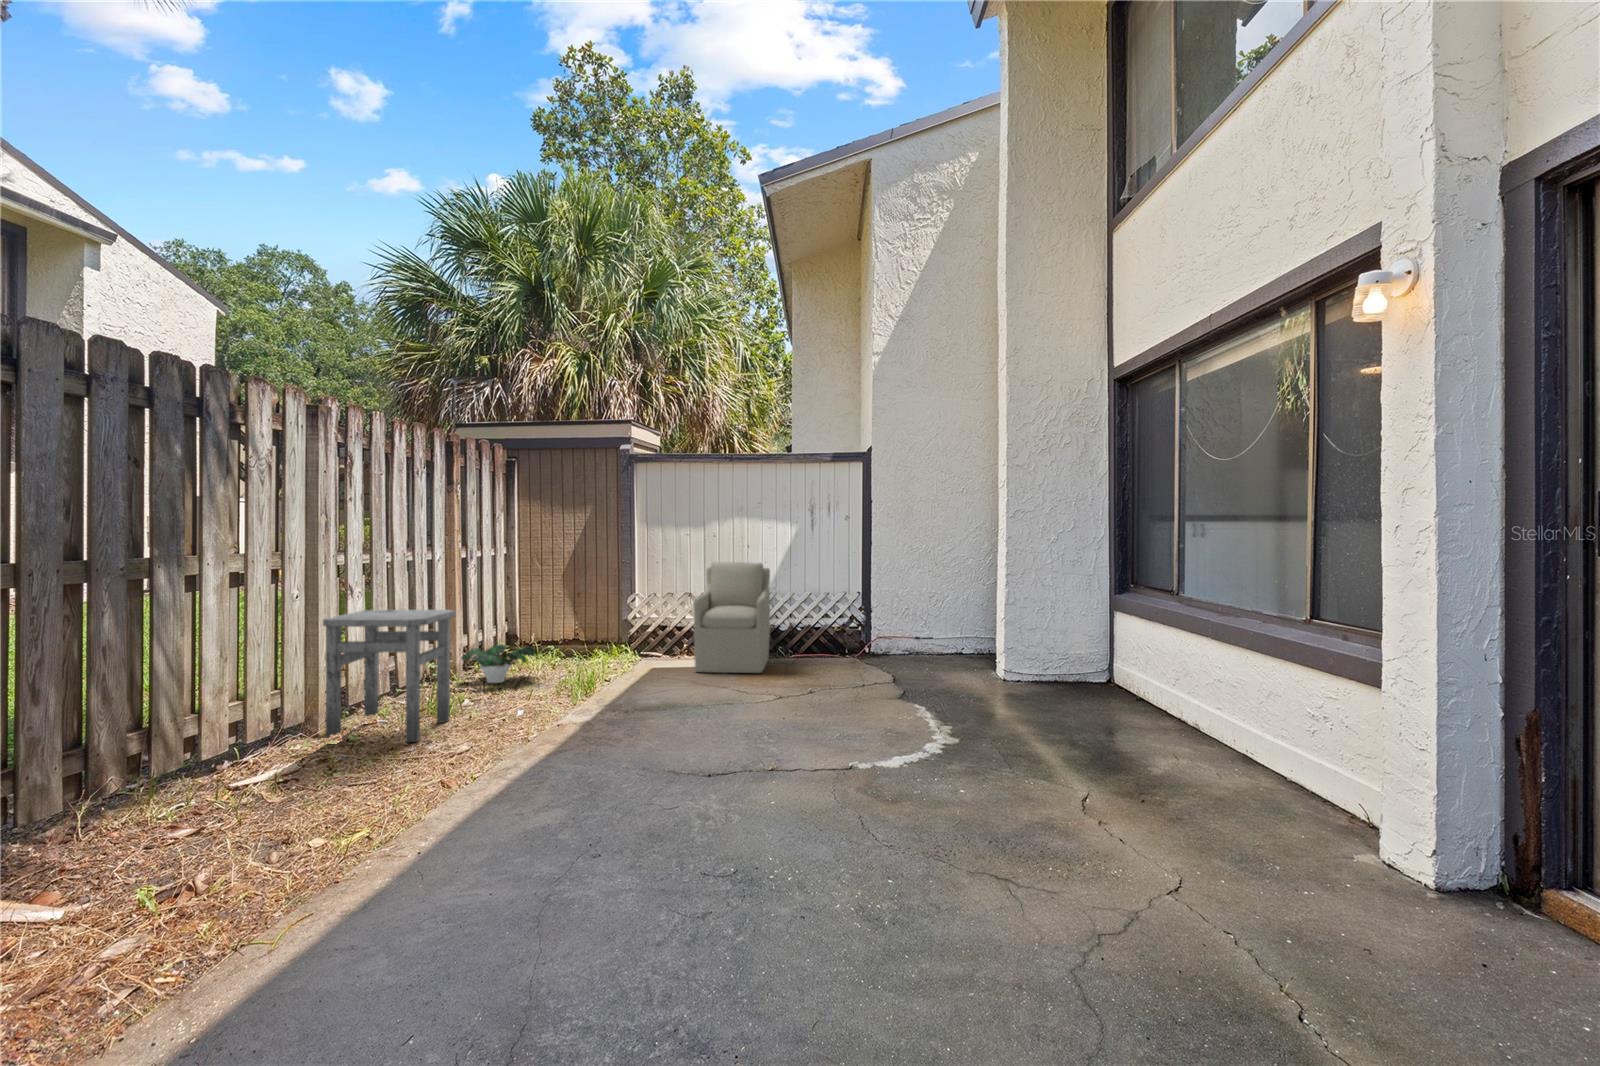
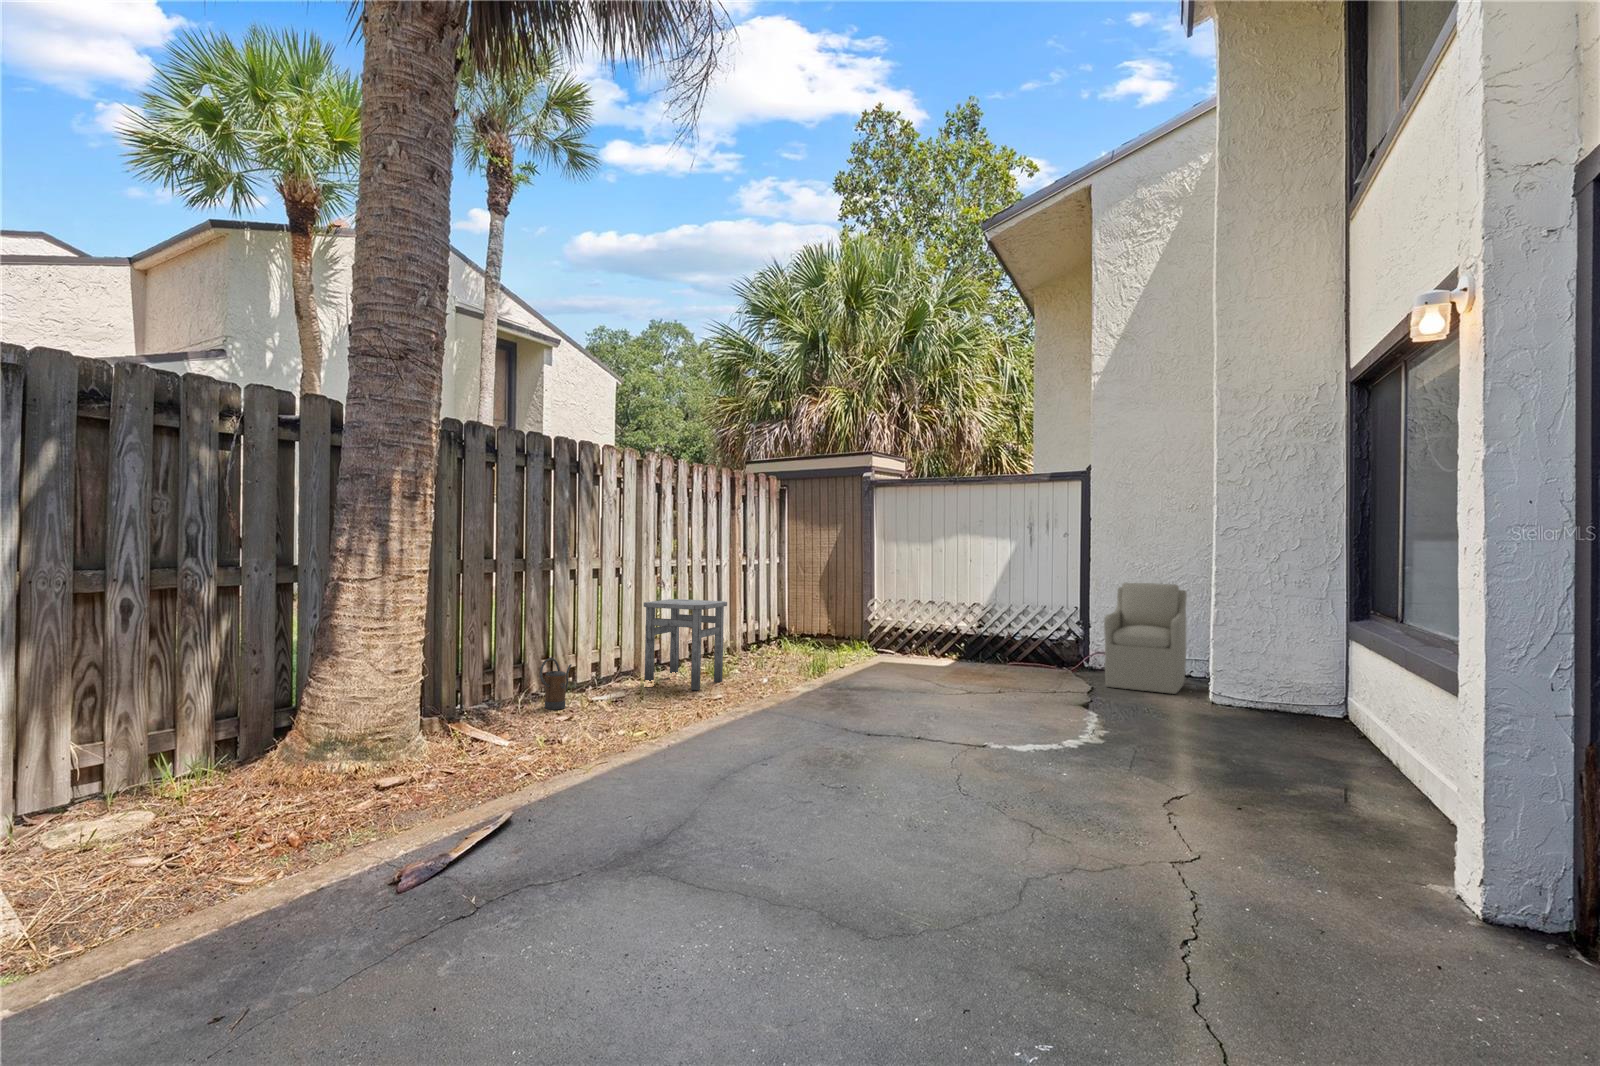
chair: present [694,562,770,673] -> present [1104,583,1187,694]
potted plant: present [462,644,538,683] -> none [739,633,793,662]
watering can: none [124,732,193,822] -> present [540,658,571,709]

